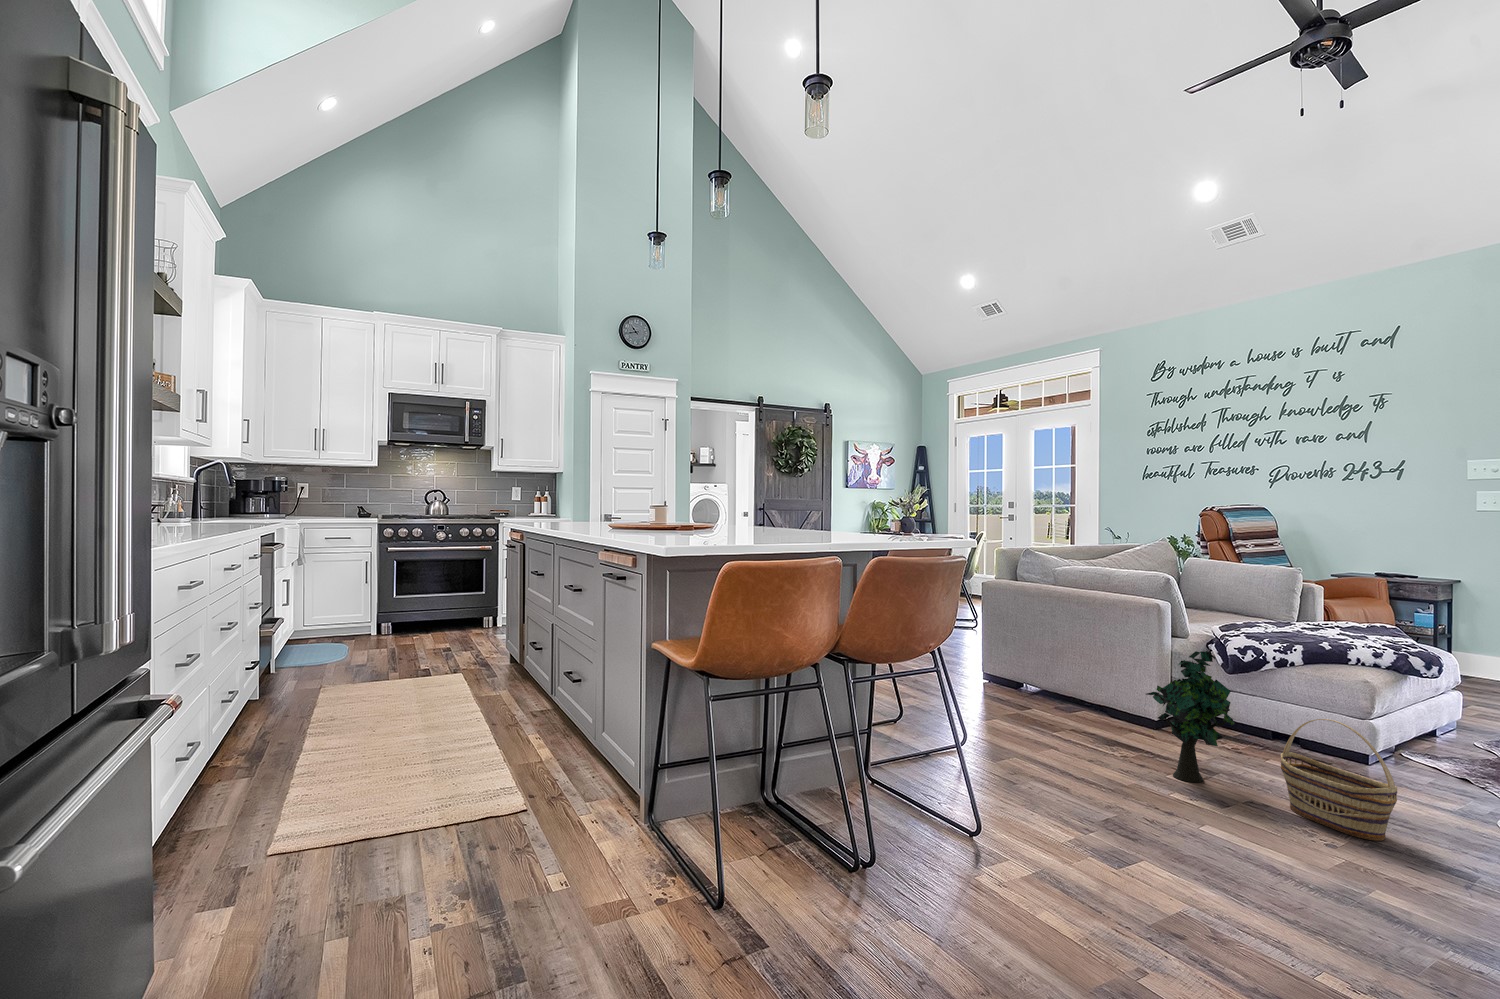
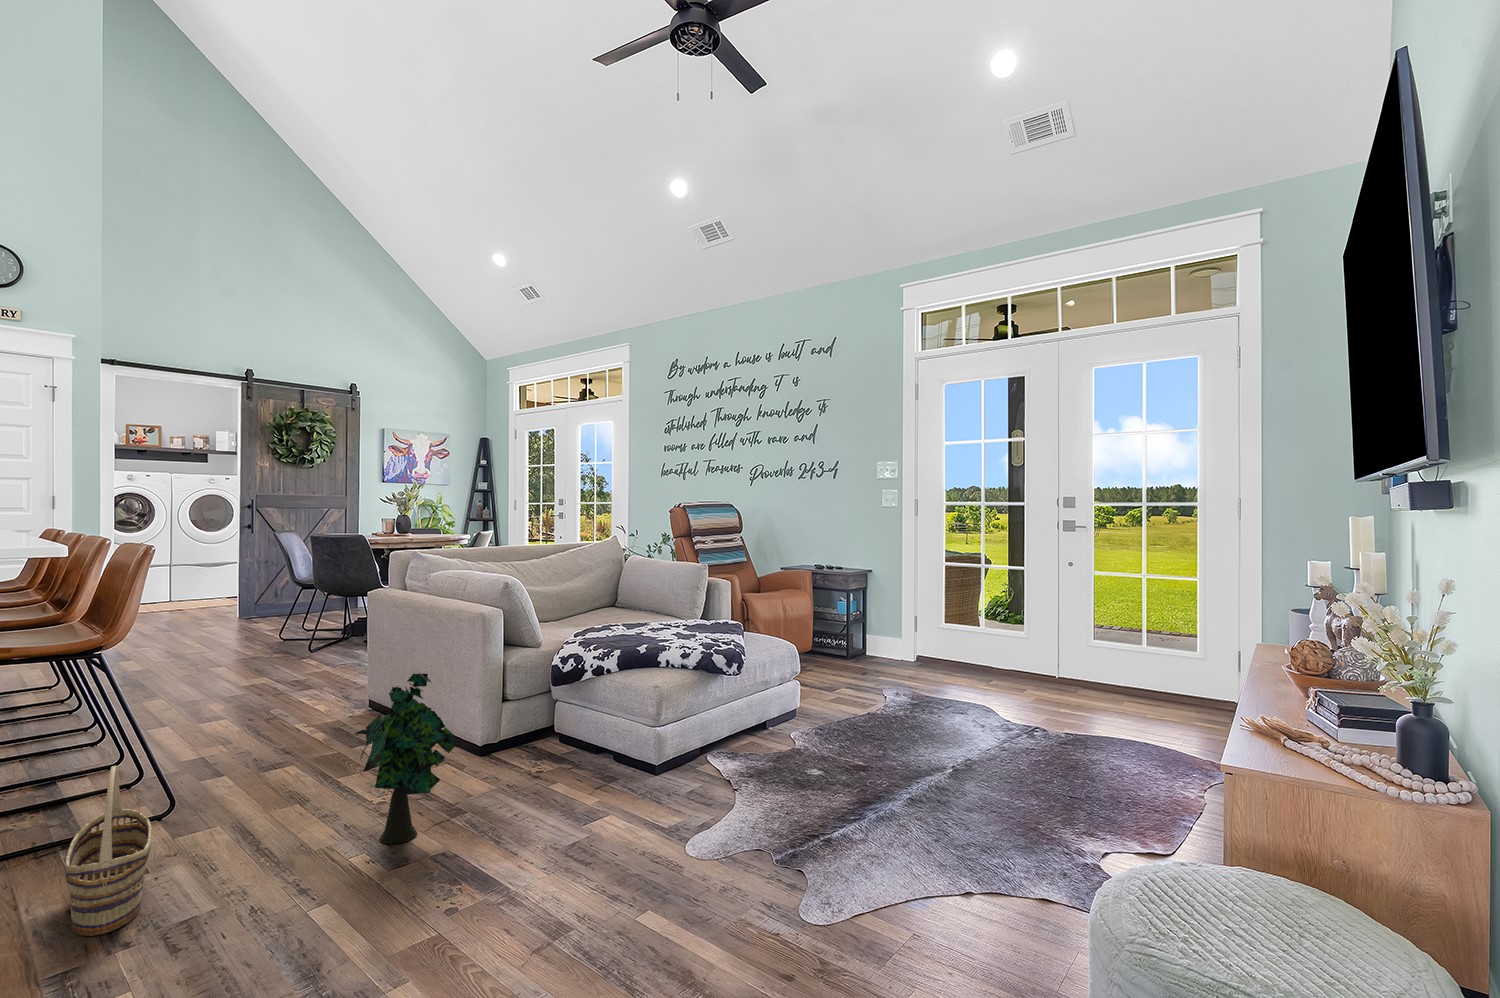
basket: present [1281,719,1397,841] -> present [65,766,151,936]

